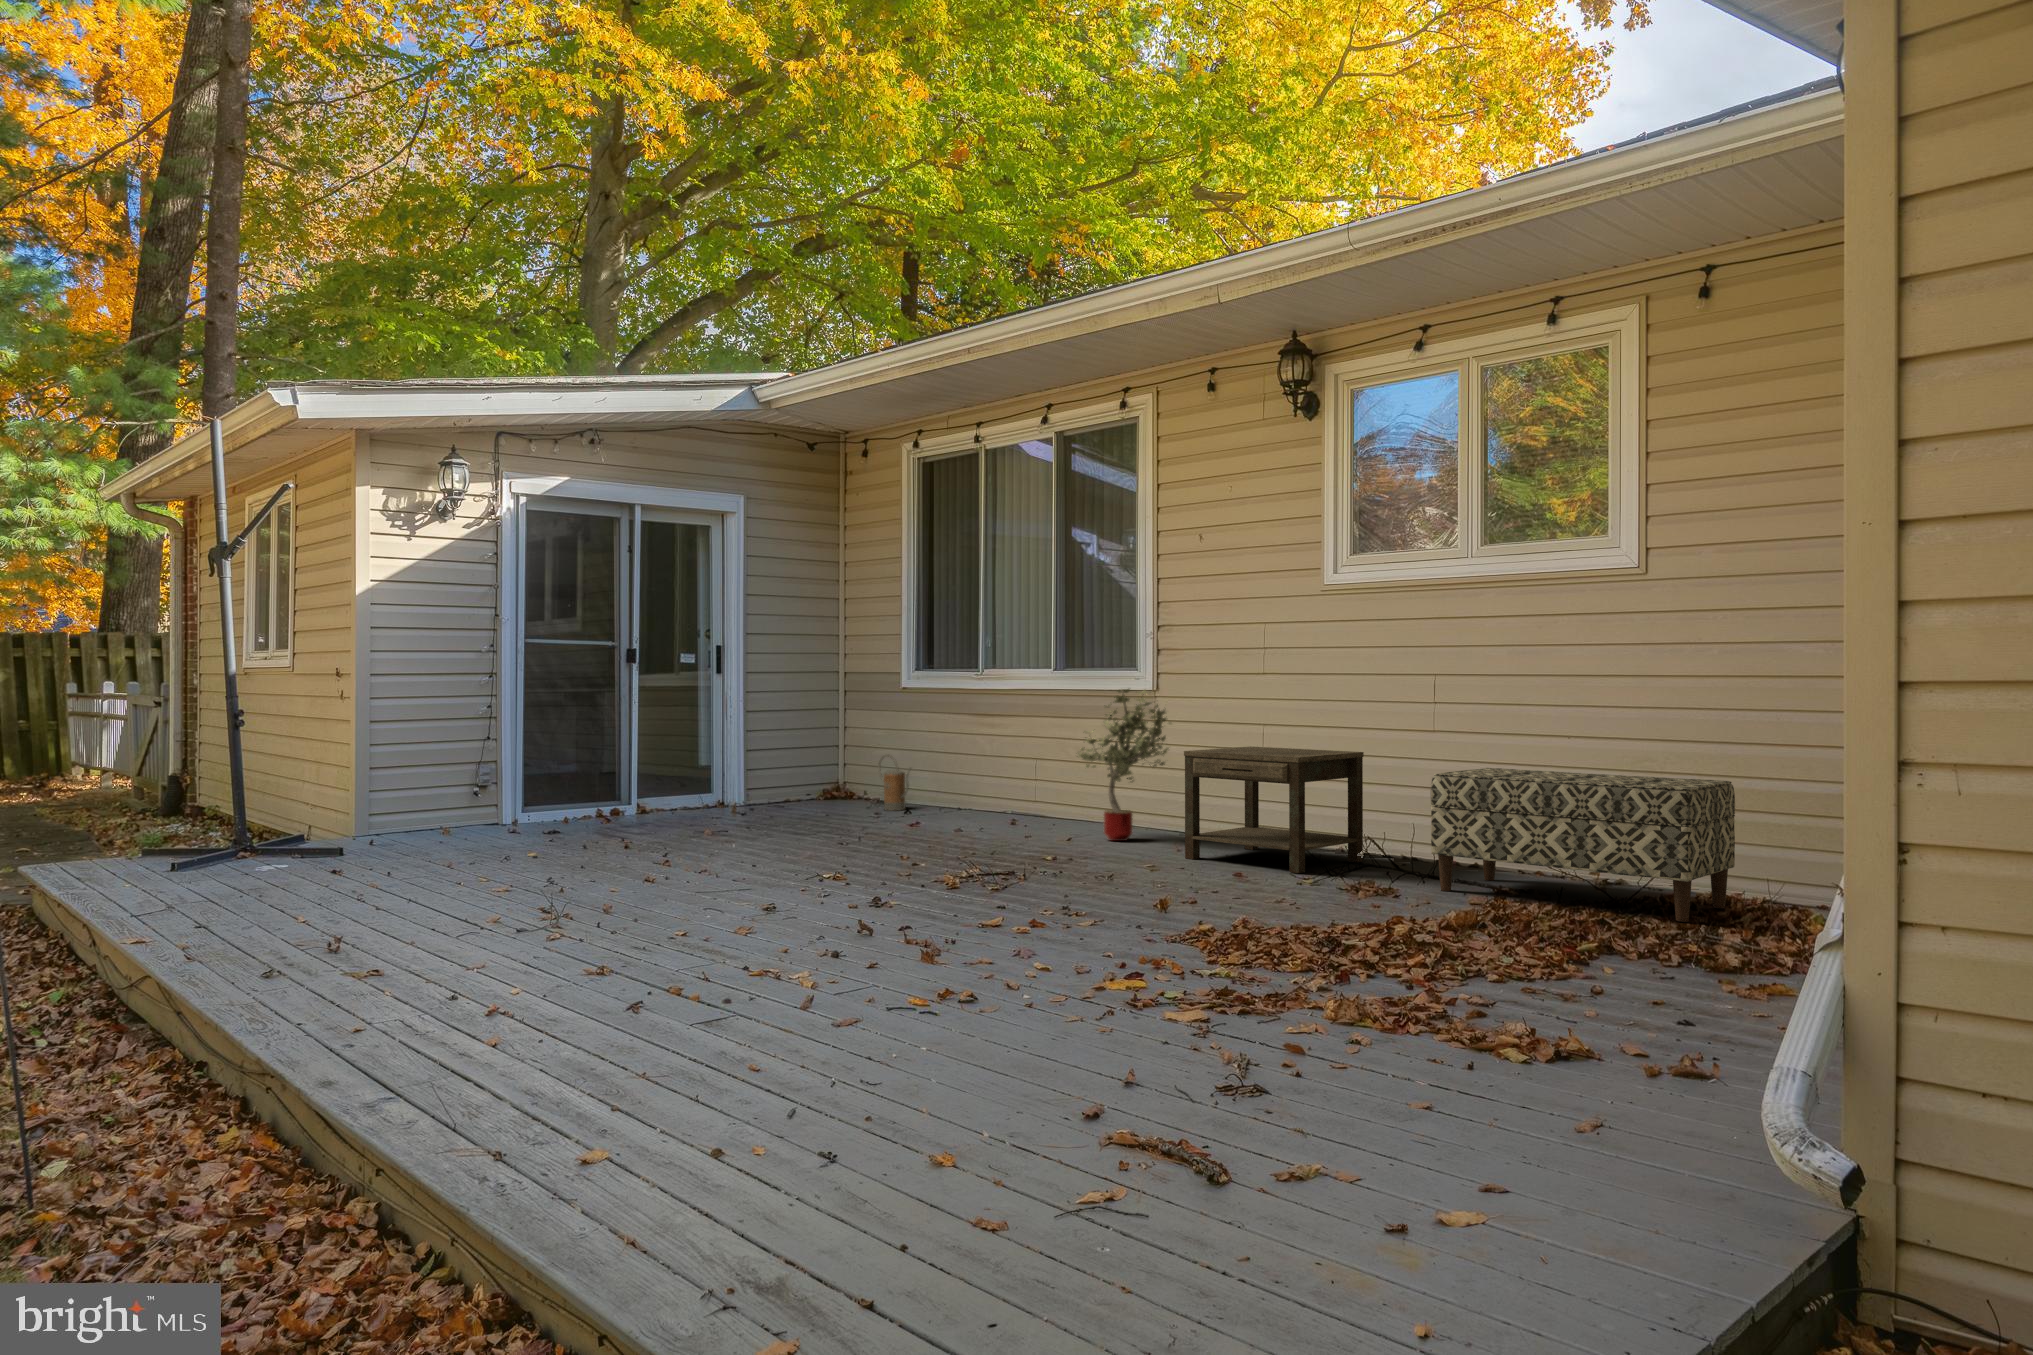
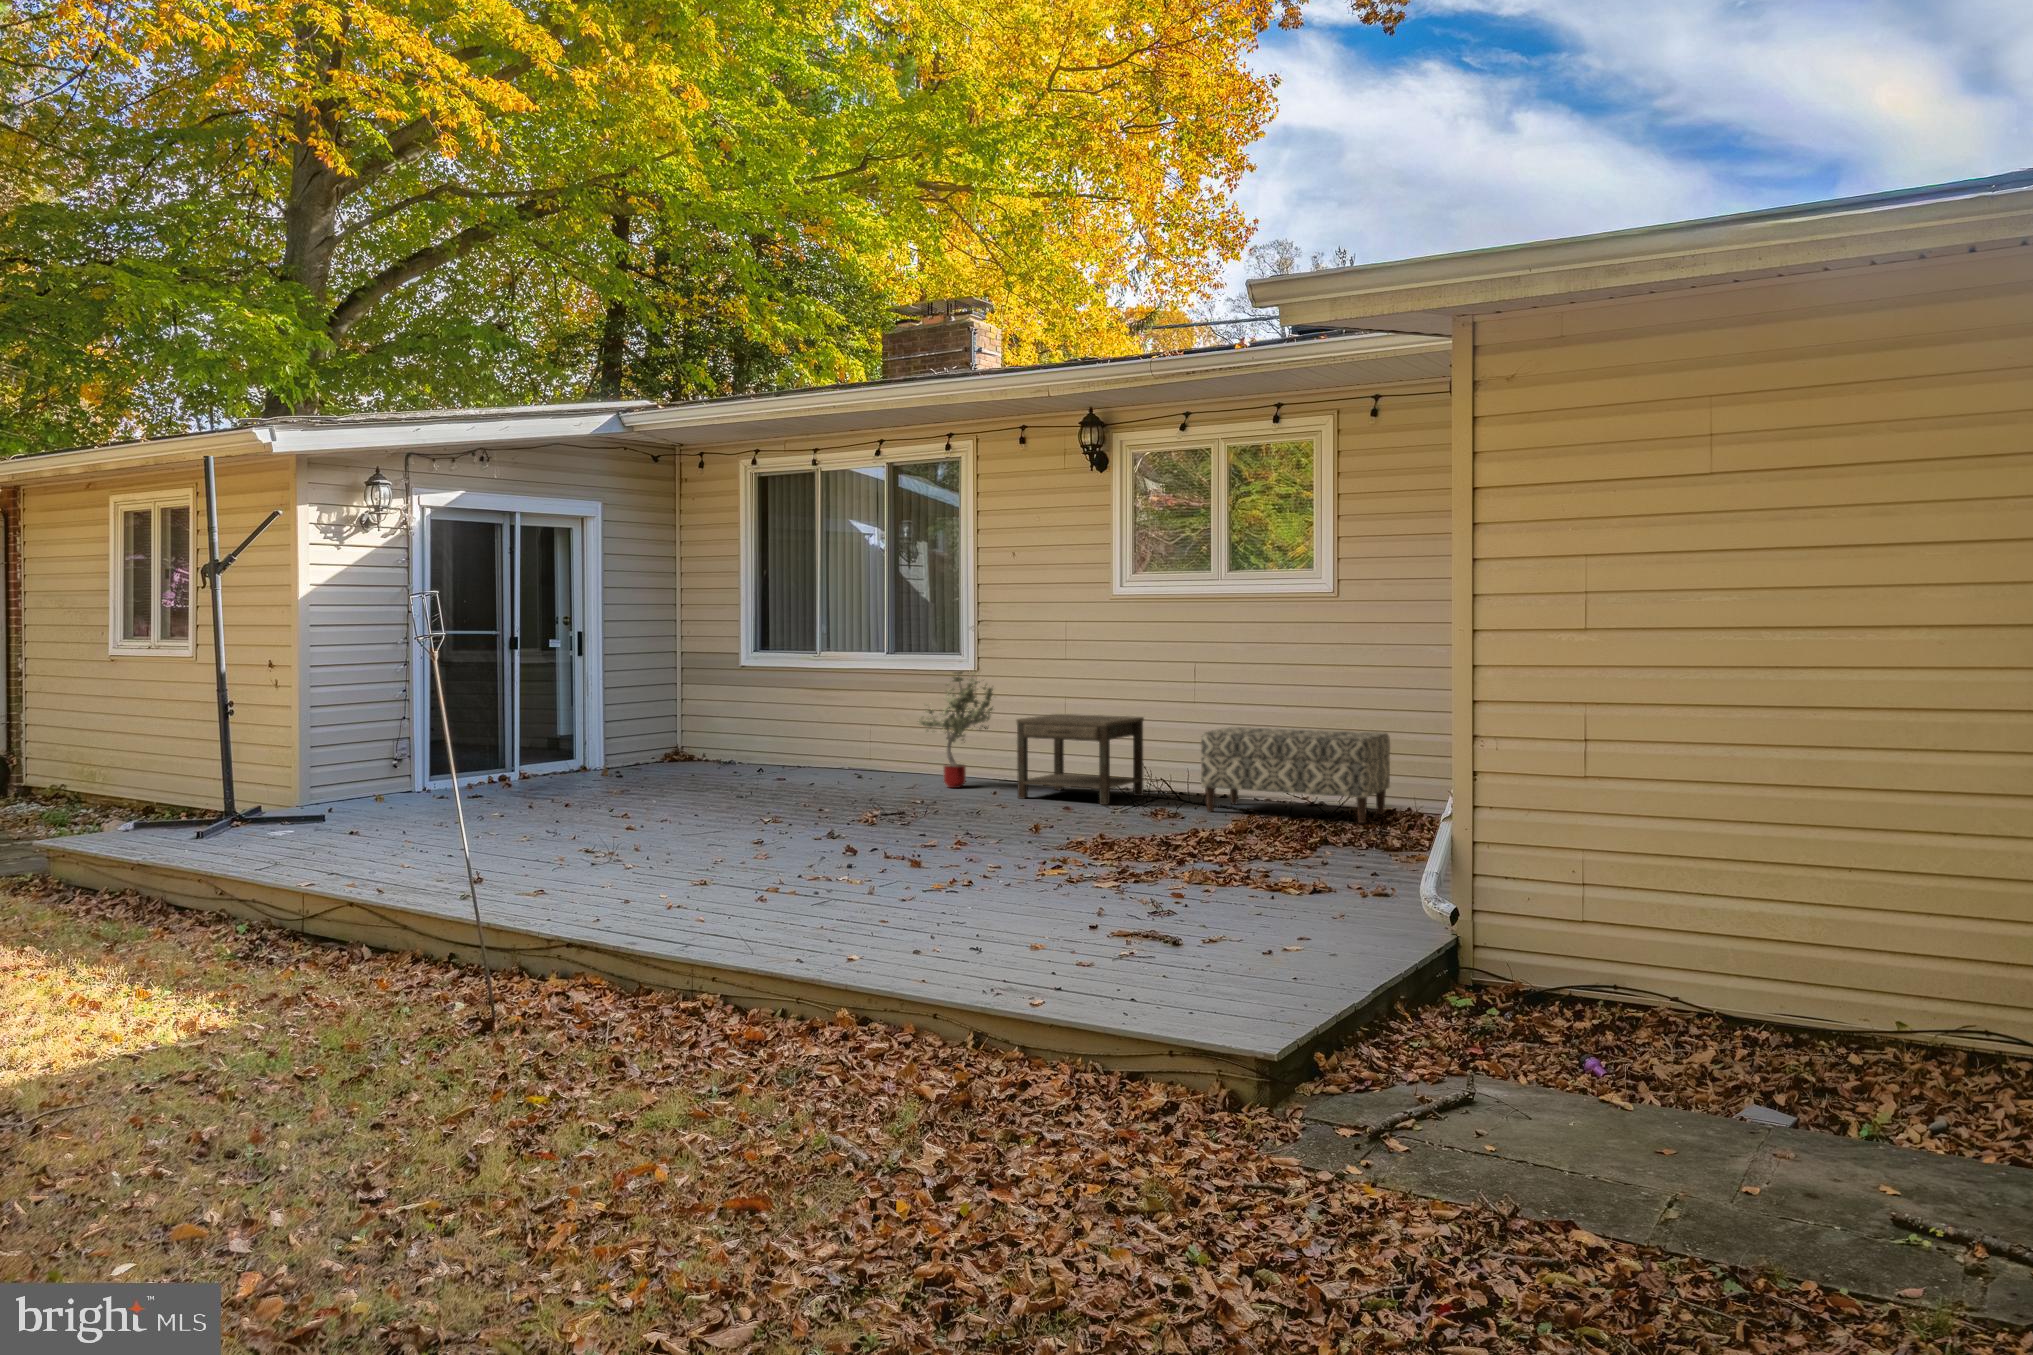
watering can: present [878,754,911,811] -> none [729,724,762,771]

